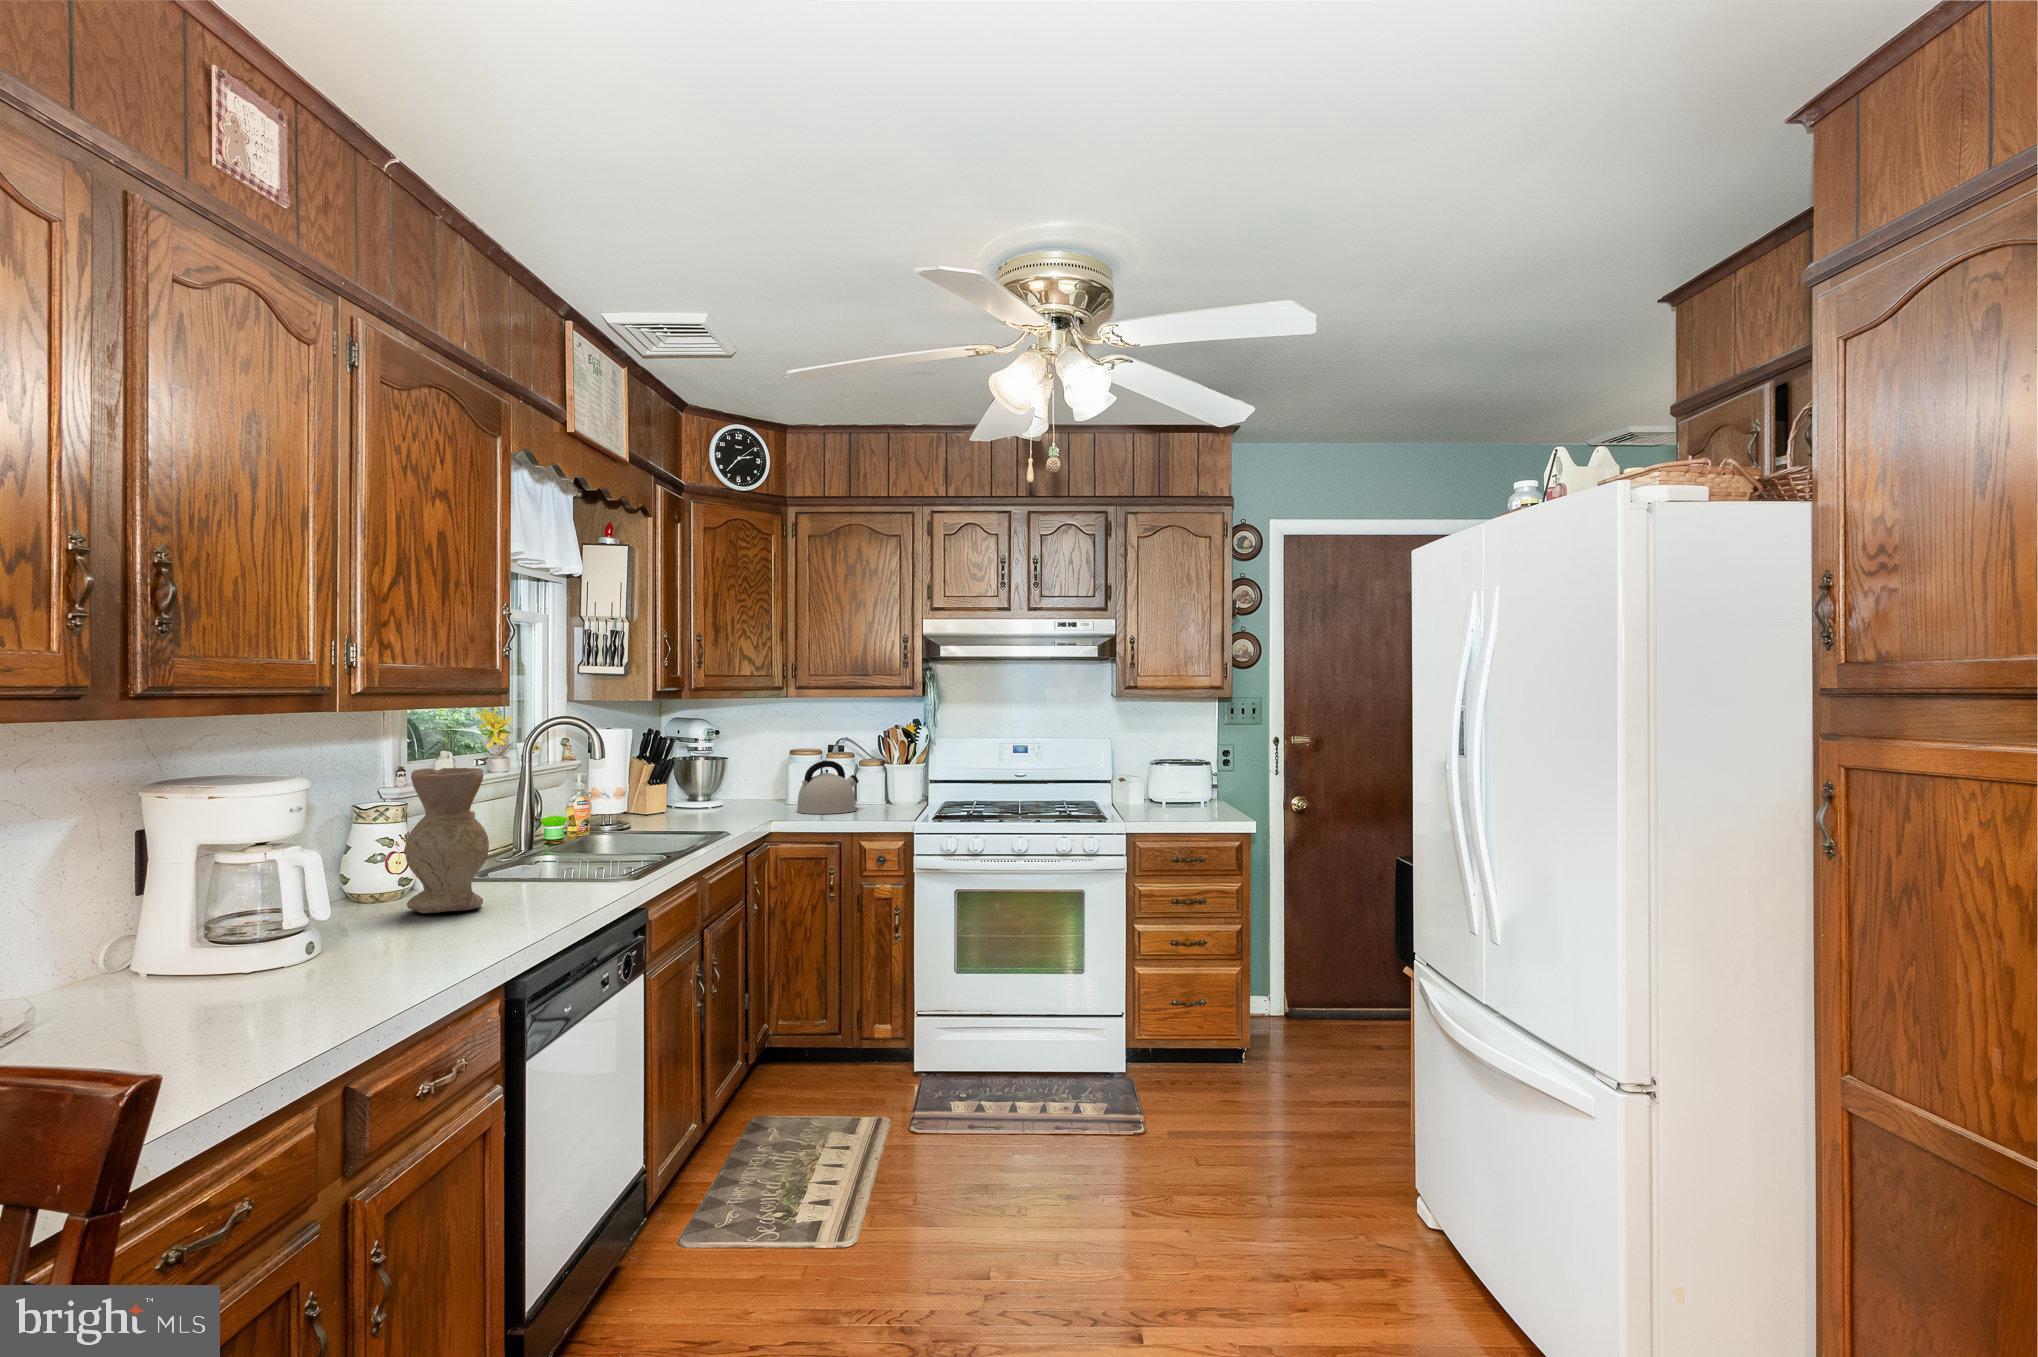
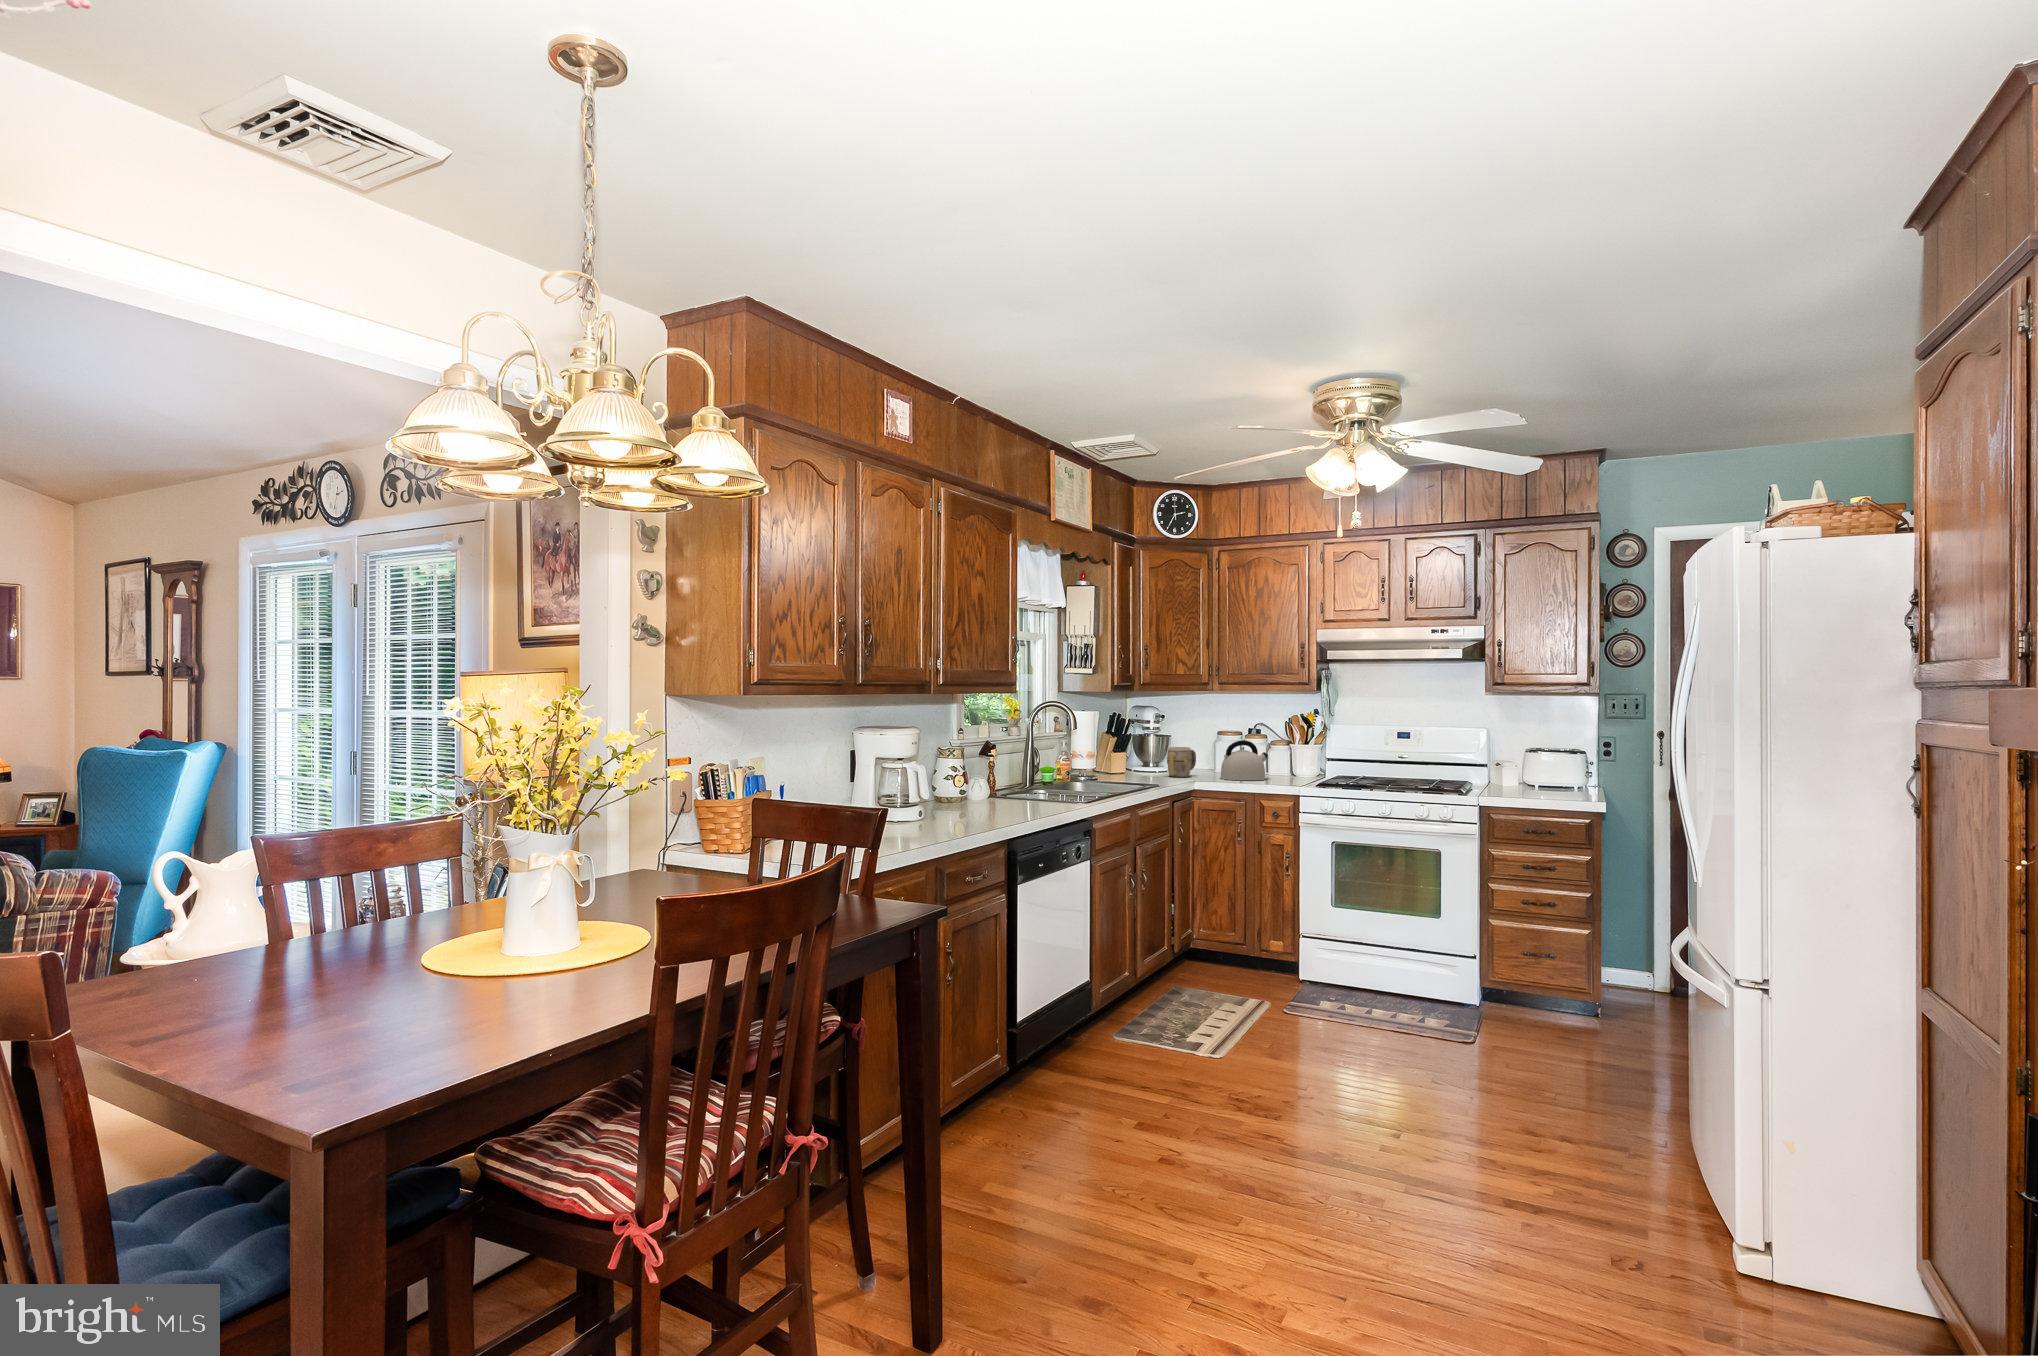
vase: present [405,768,489,913] -> none [961,729,1003,812]
mug: none [724,772,762,813] -> present [1167,747,1196,777]

